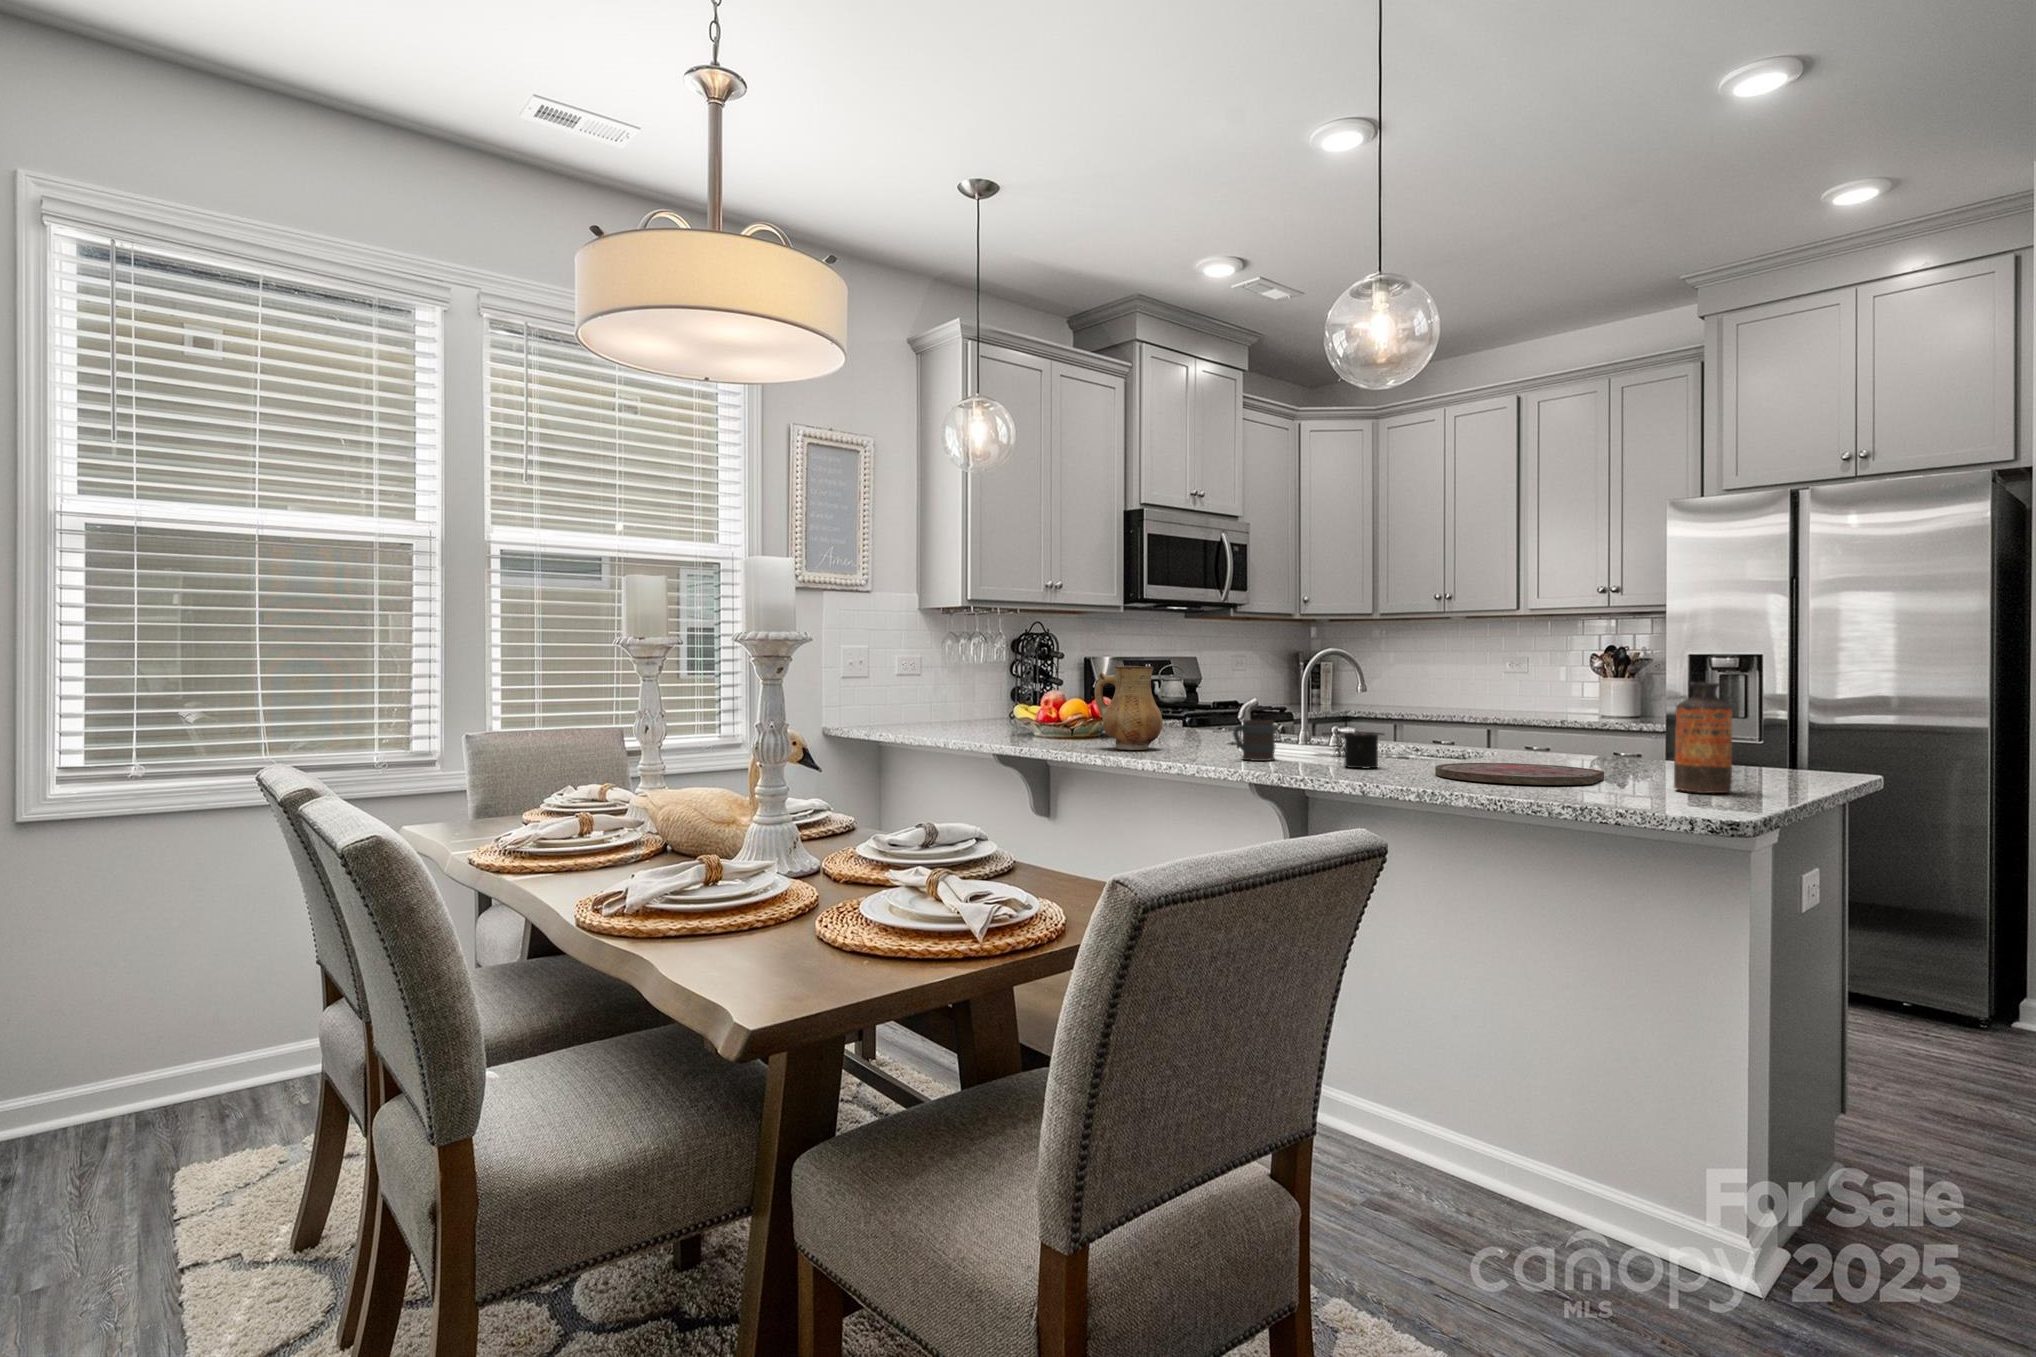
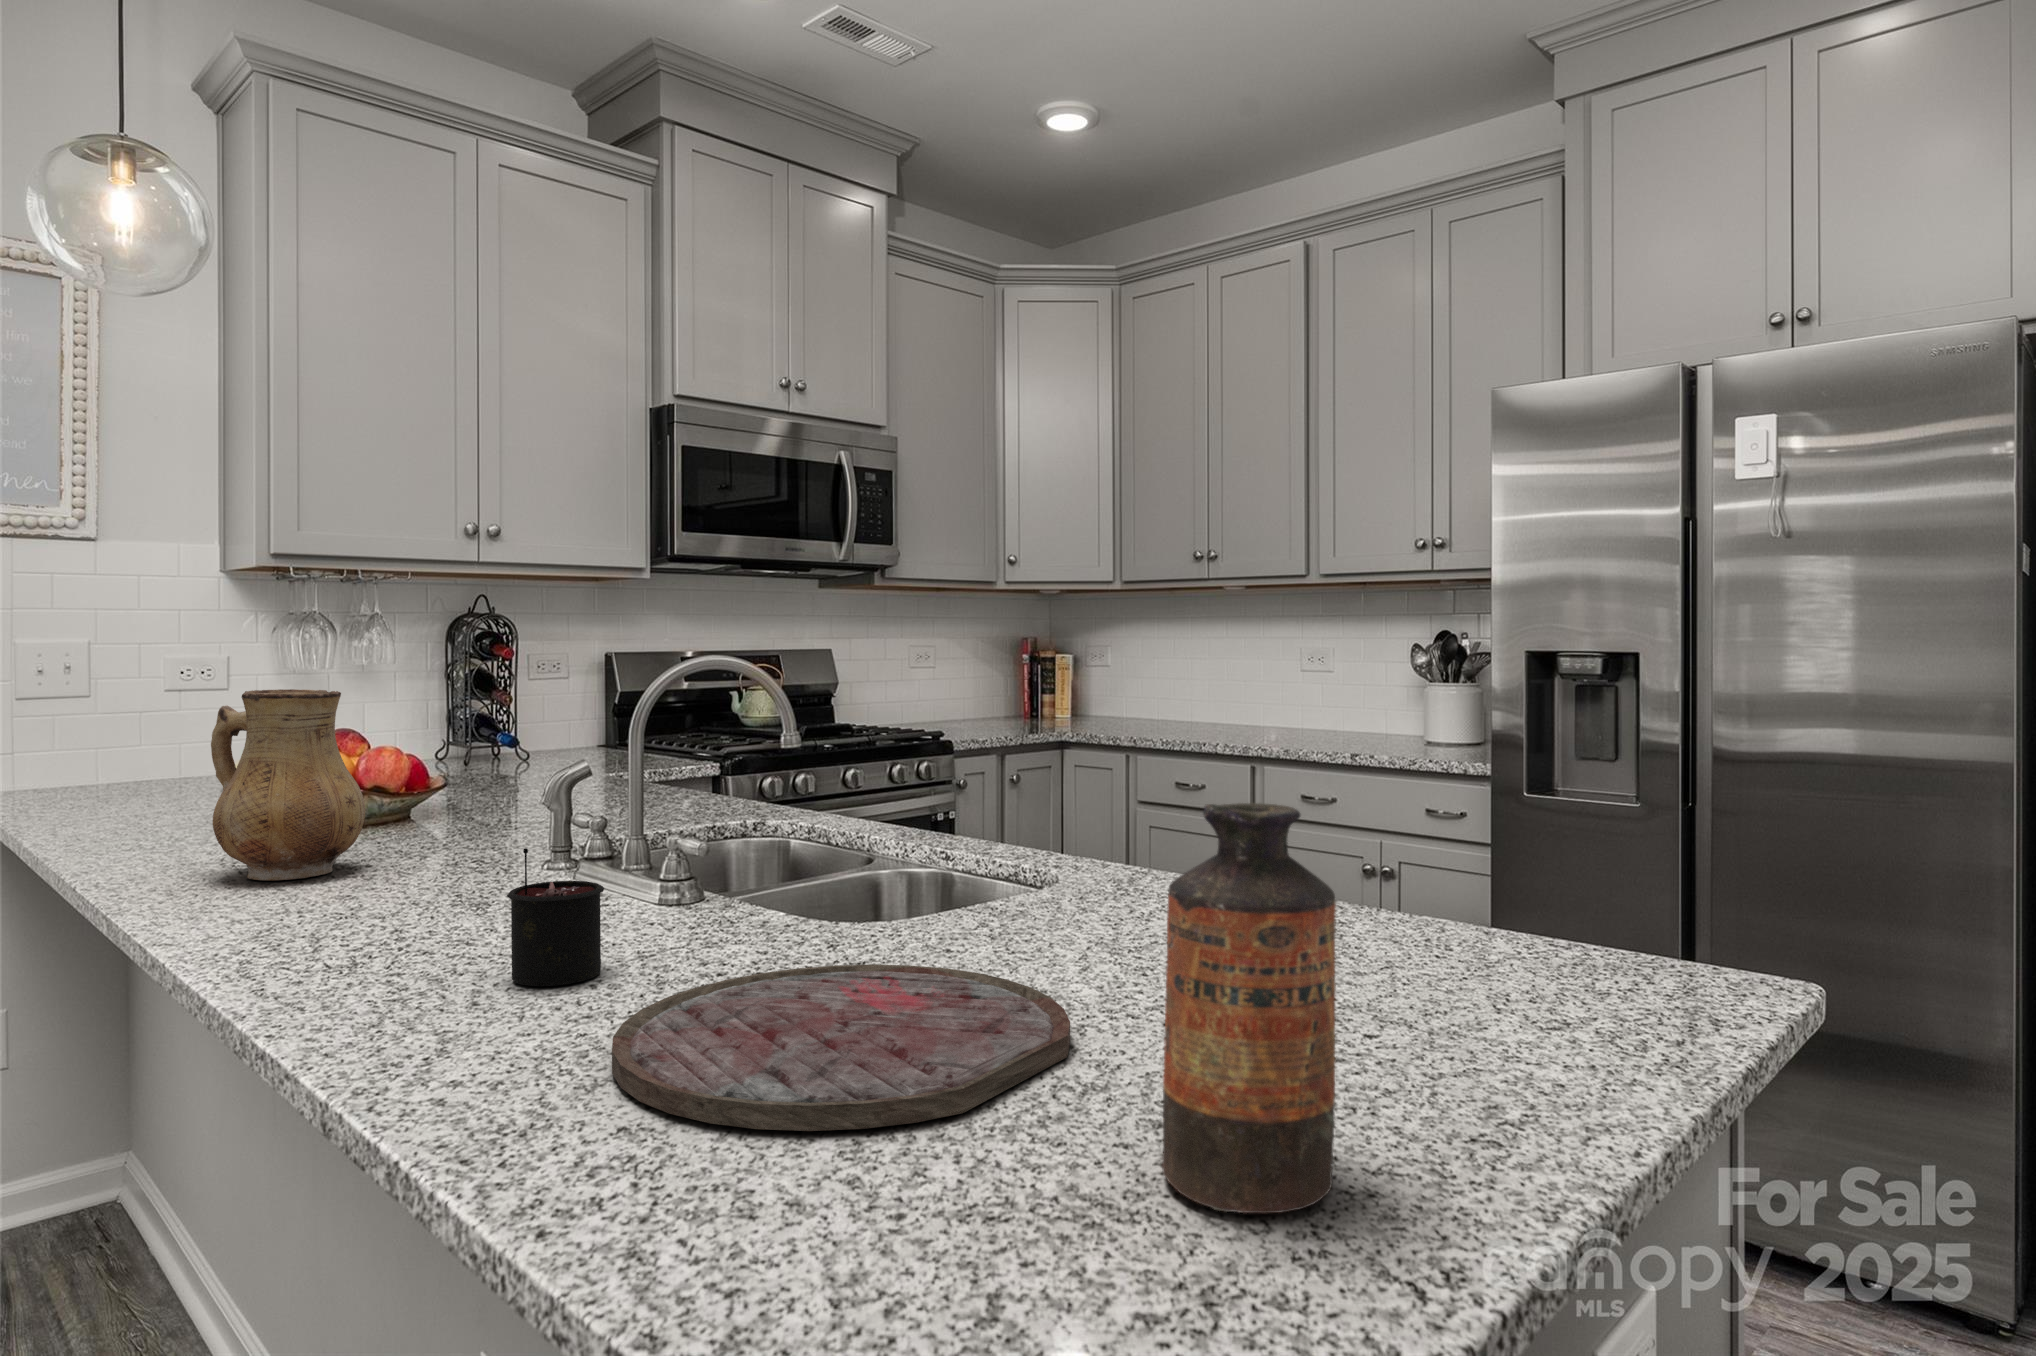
mug: present [1233,720,1276,761] -> none [332,829,464,938]

